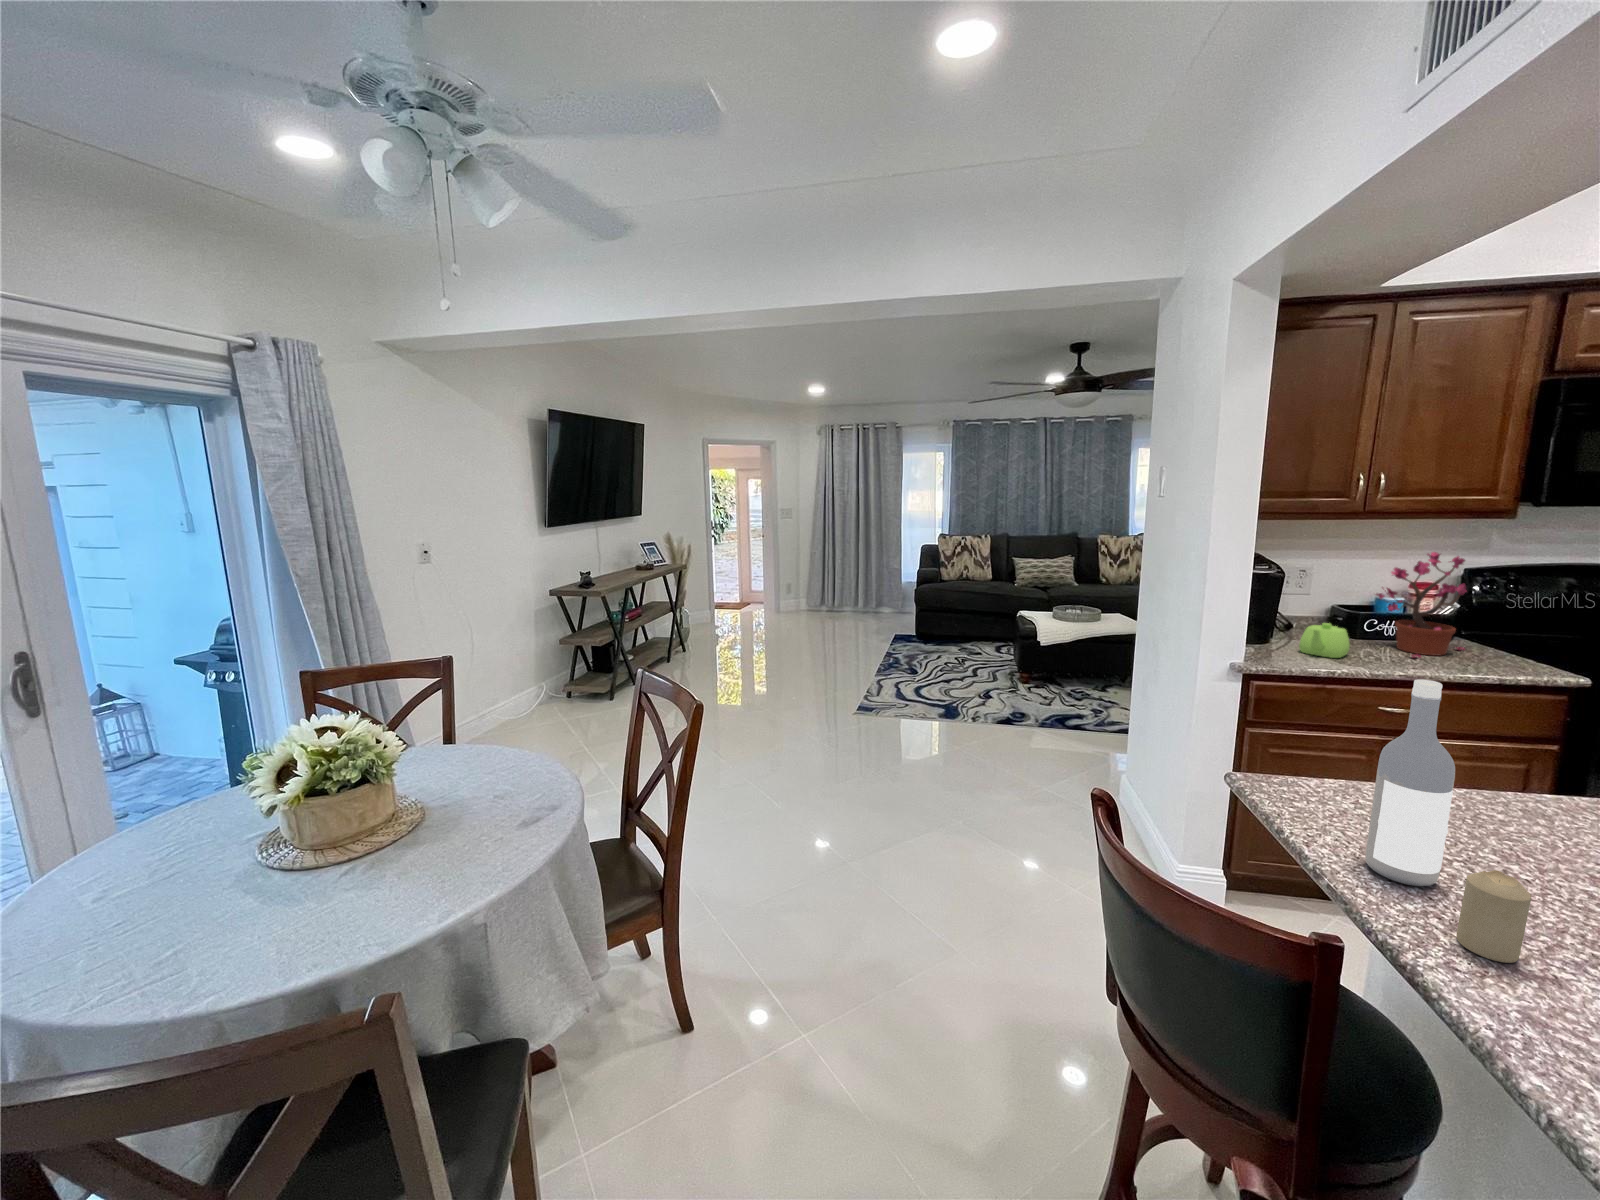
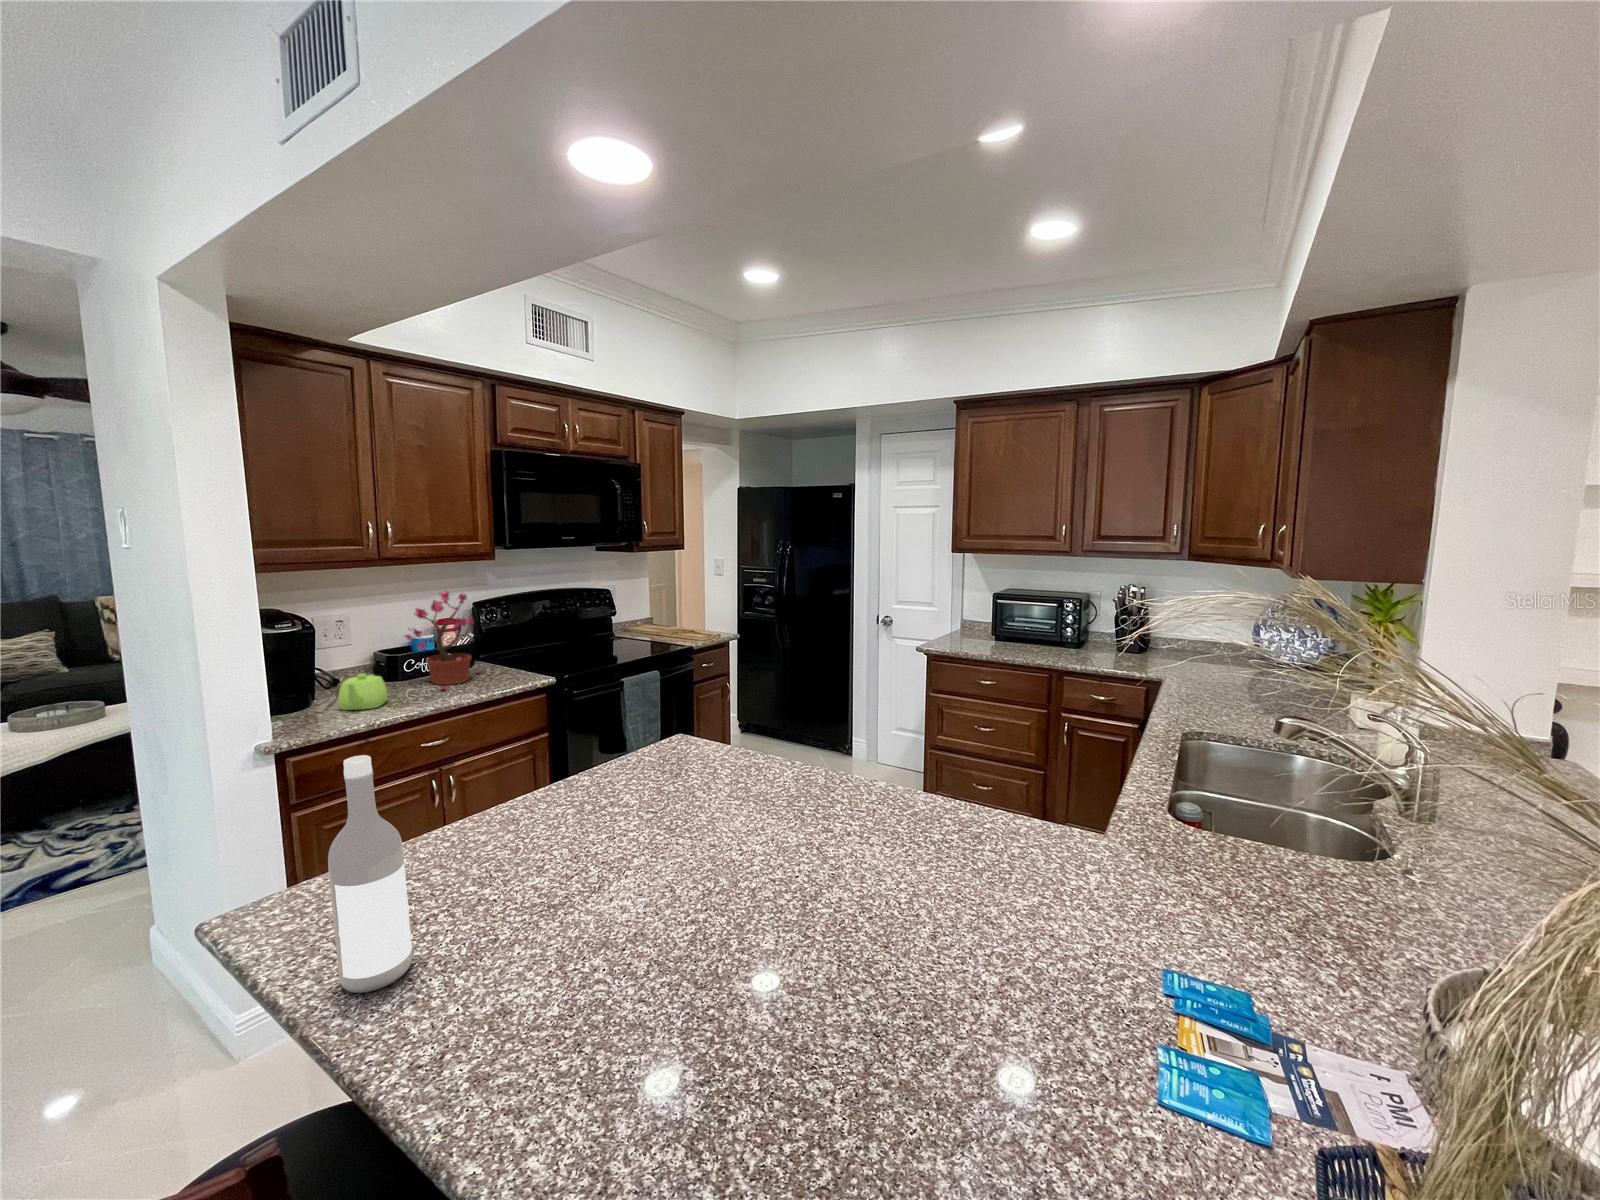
candle: present [1457,870,1531,963] -> none [411,943,468,1045]

